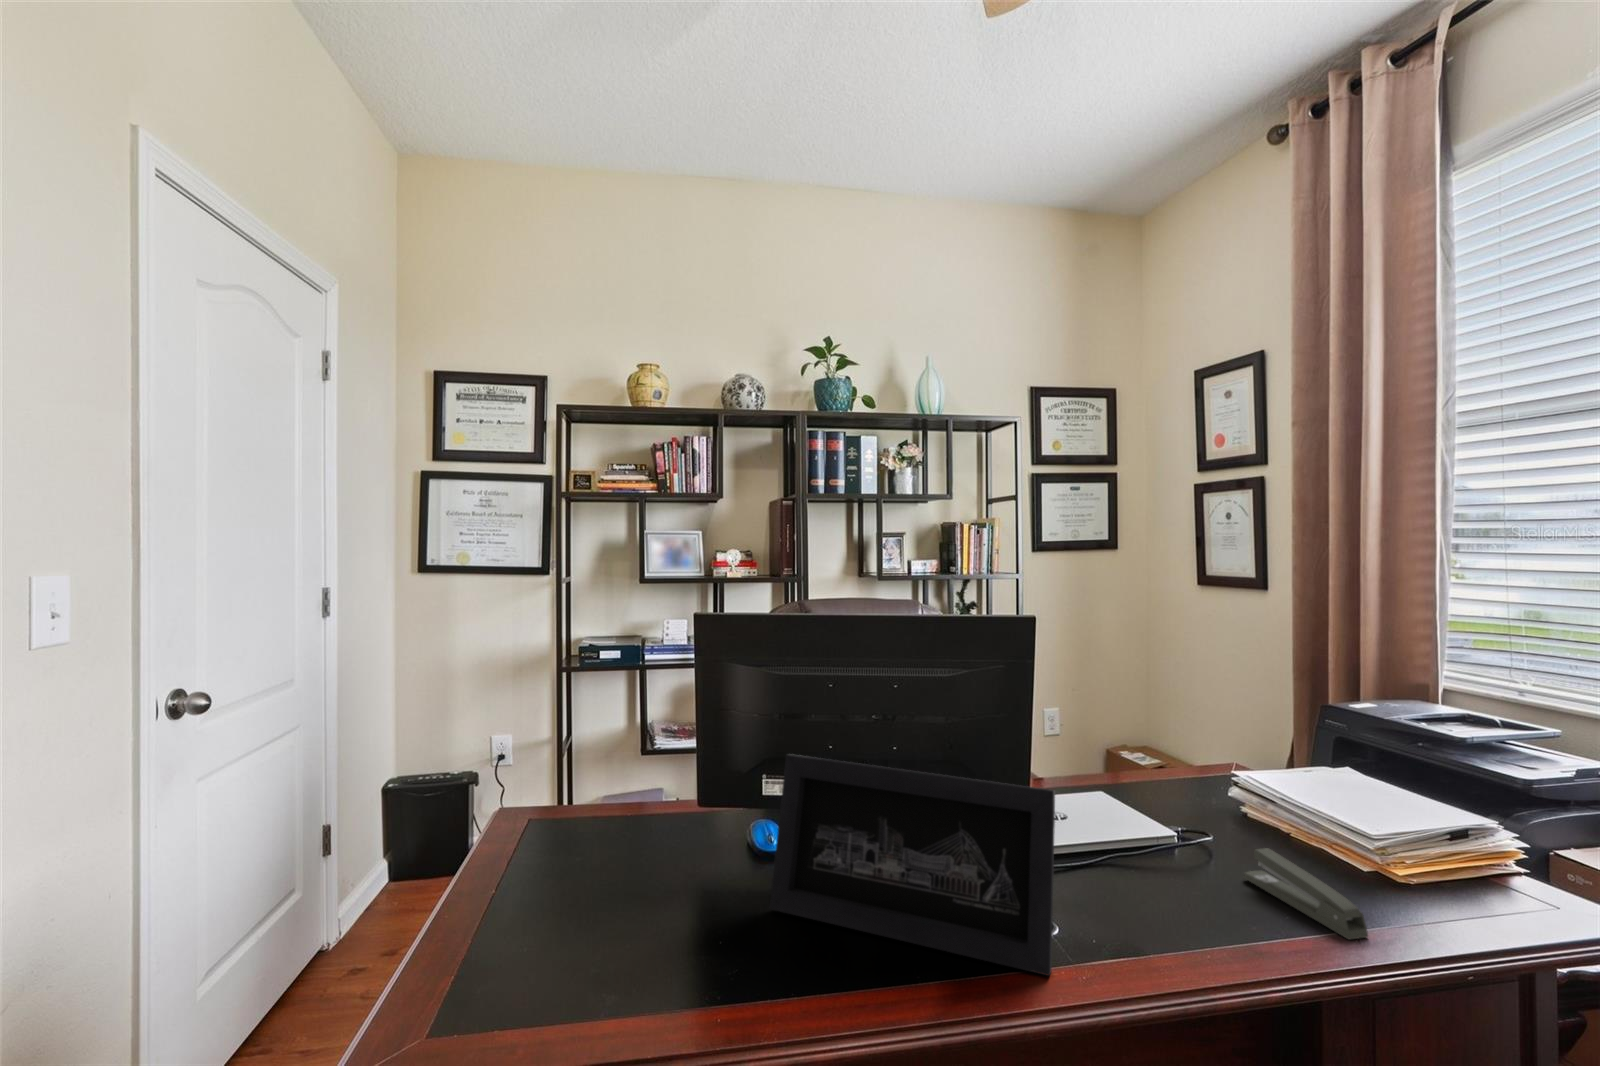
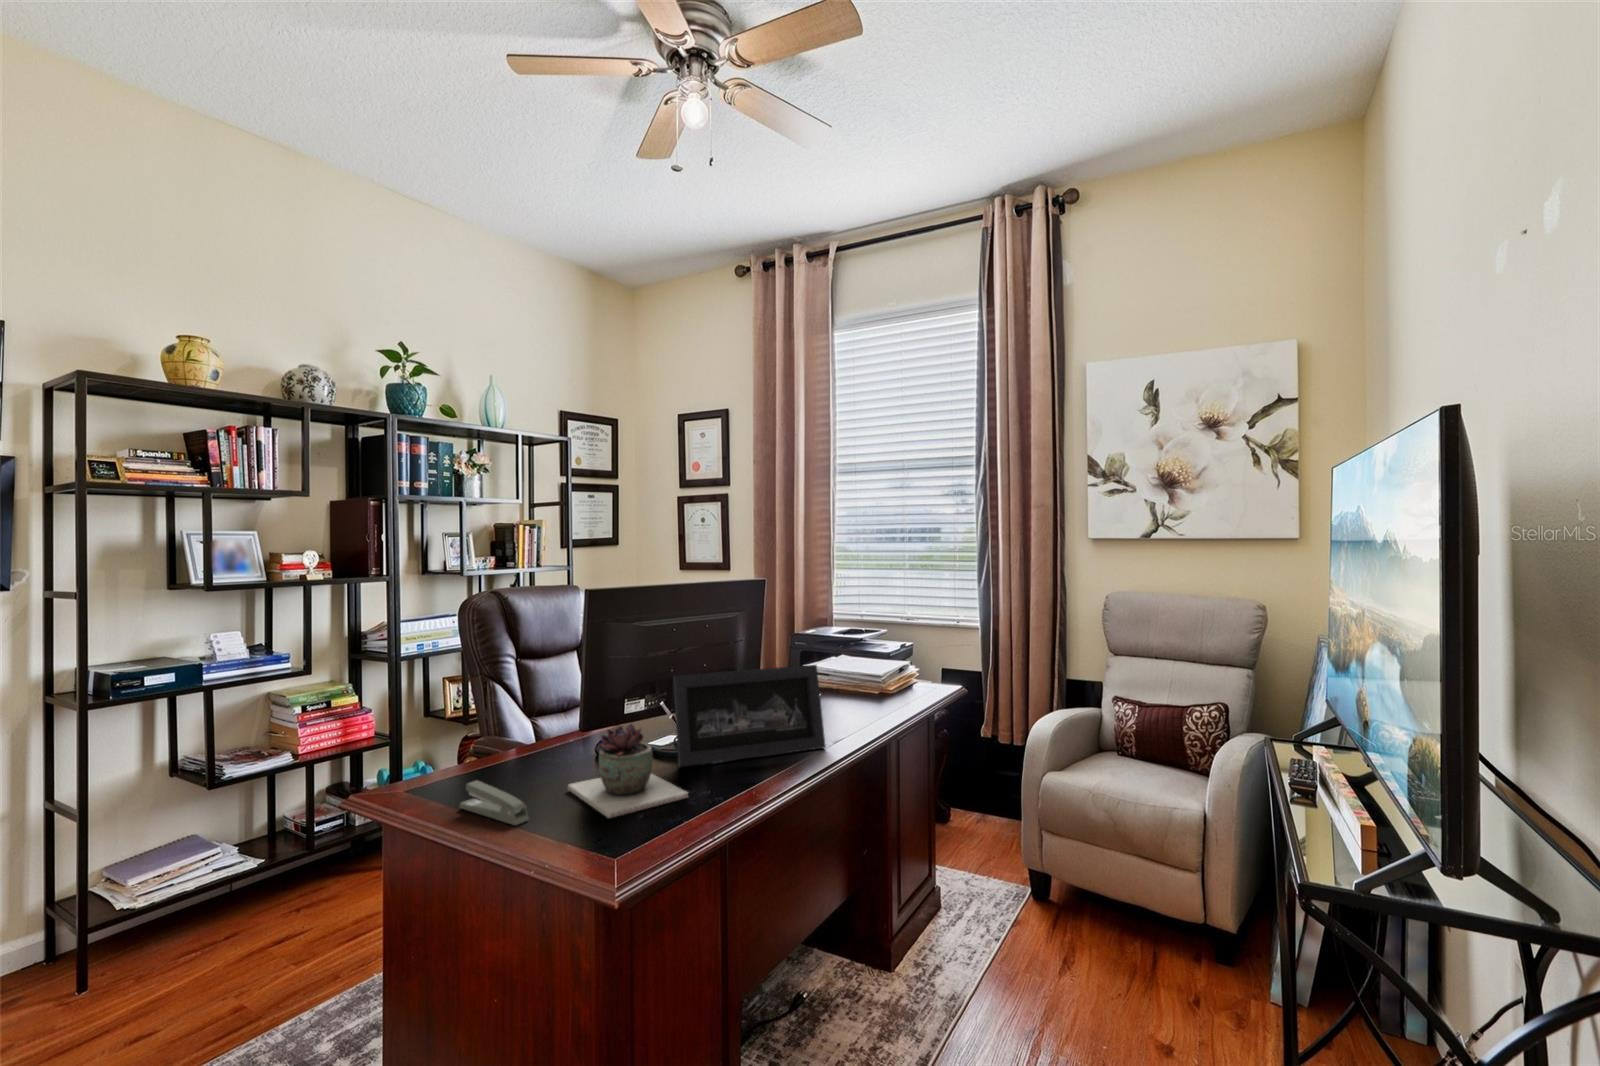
succulent plant: none [539,818,724,981] -> present [568,724,688,818]
stapler: present [1244,848,1368,939] -> present [459,780,529,825]

